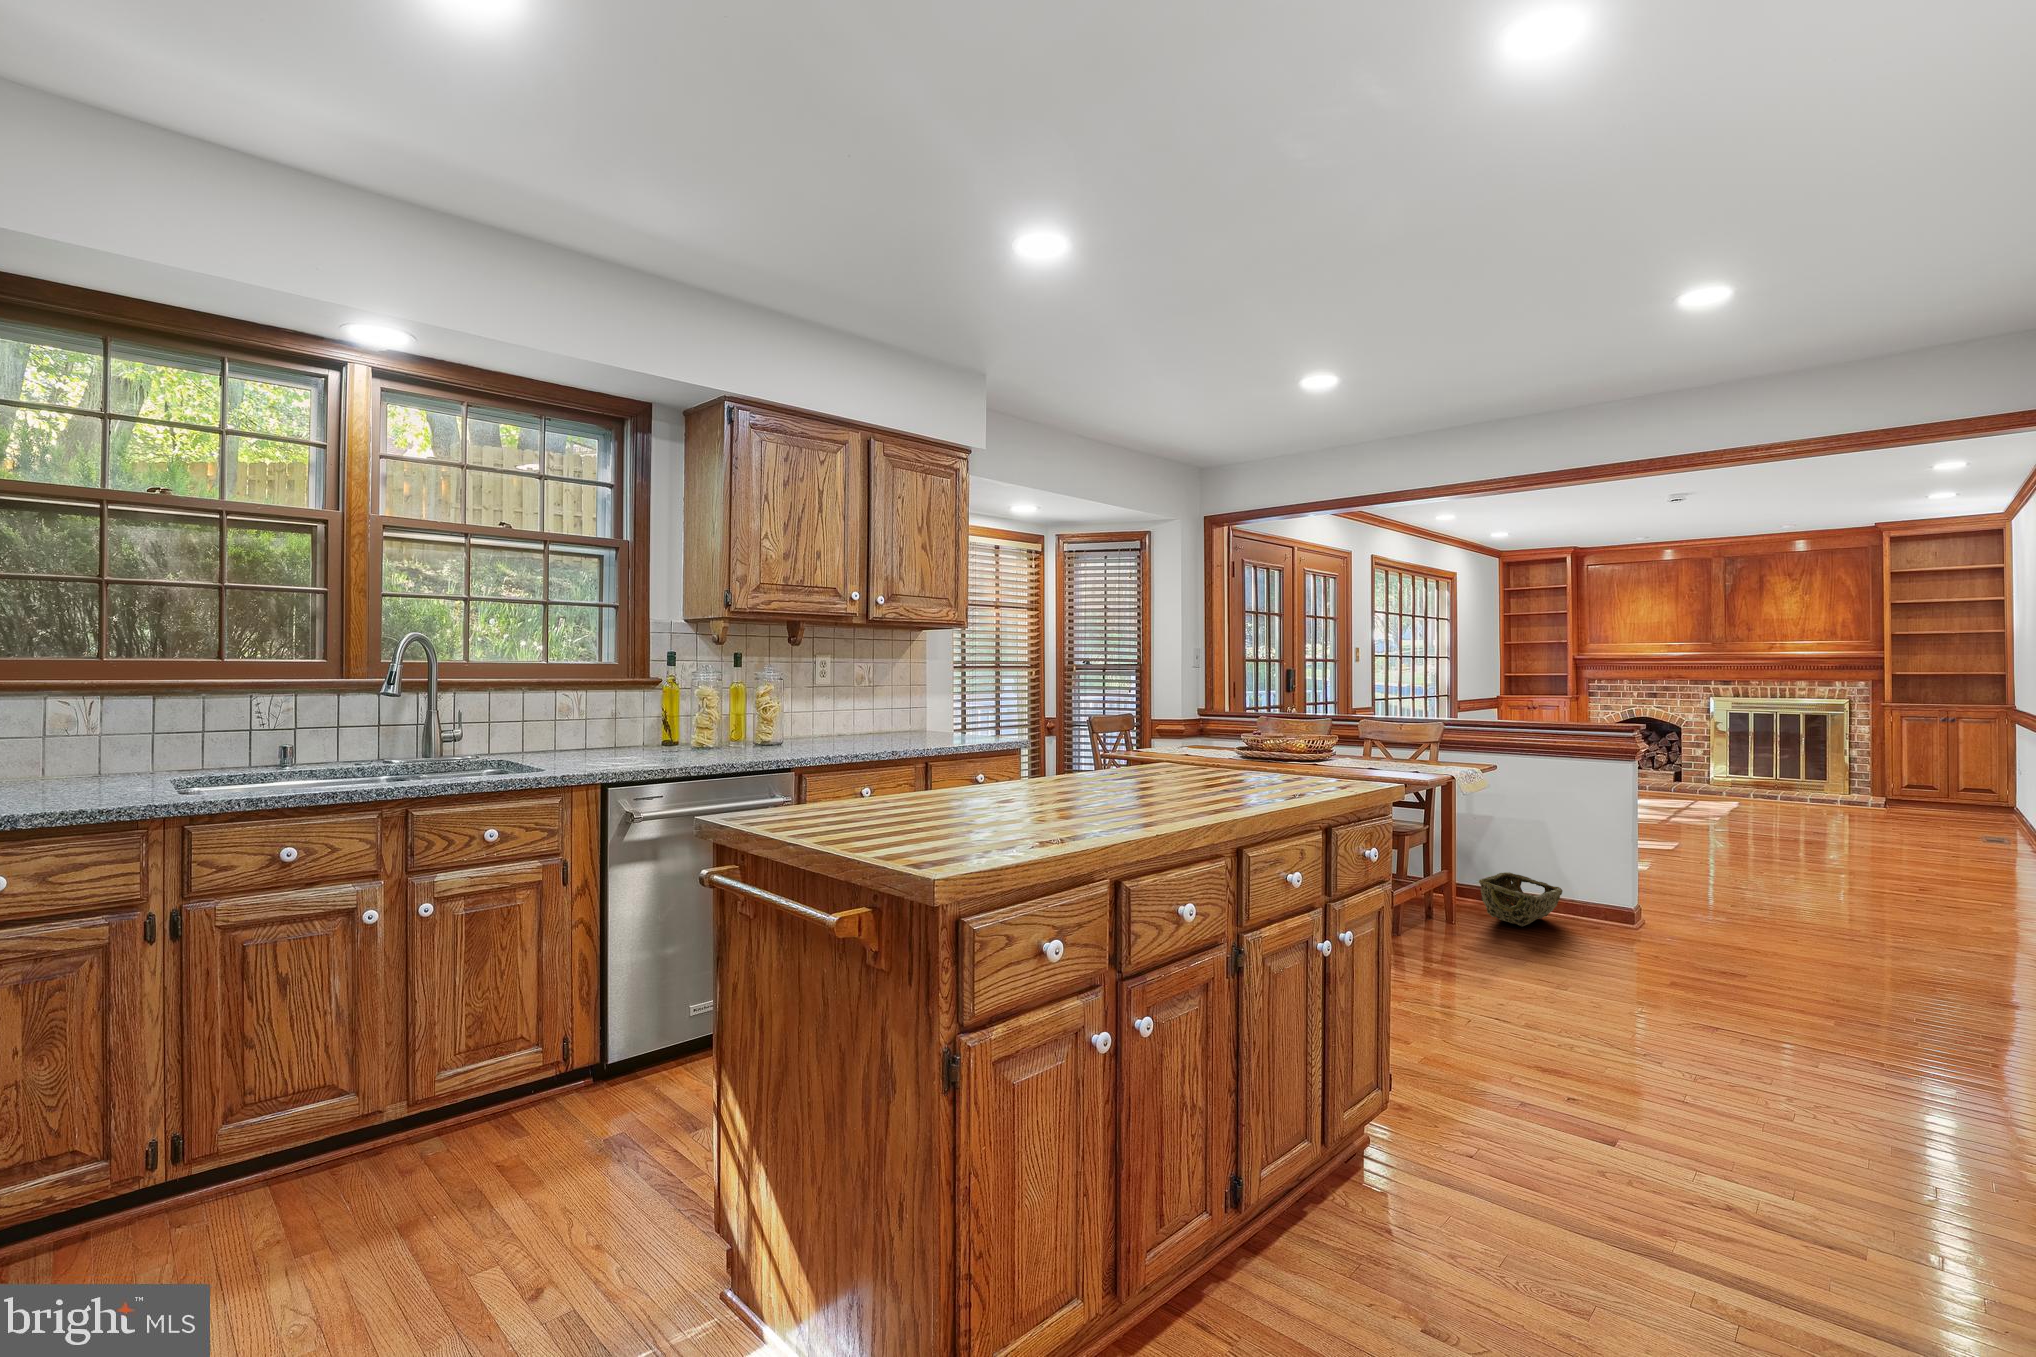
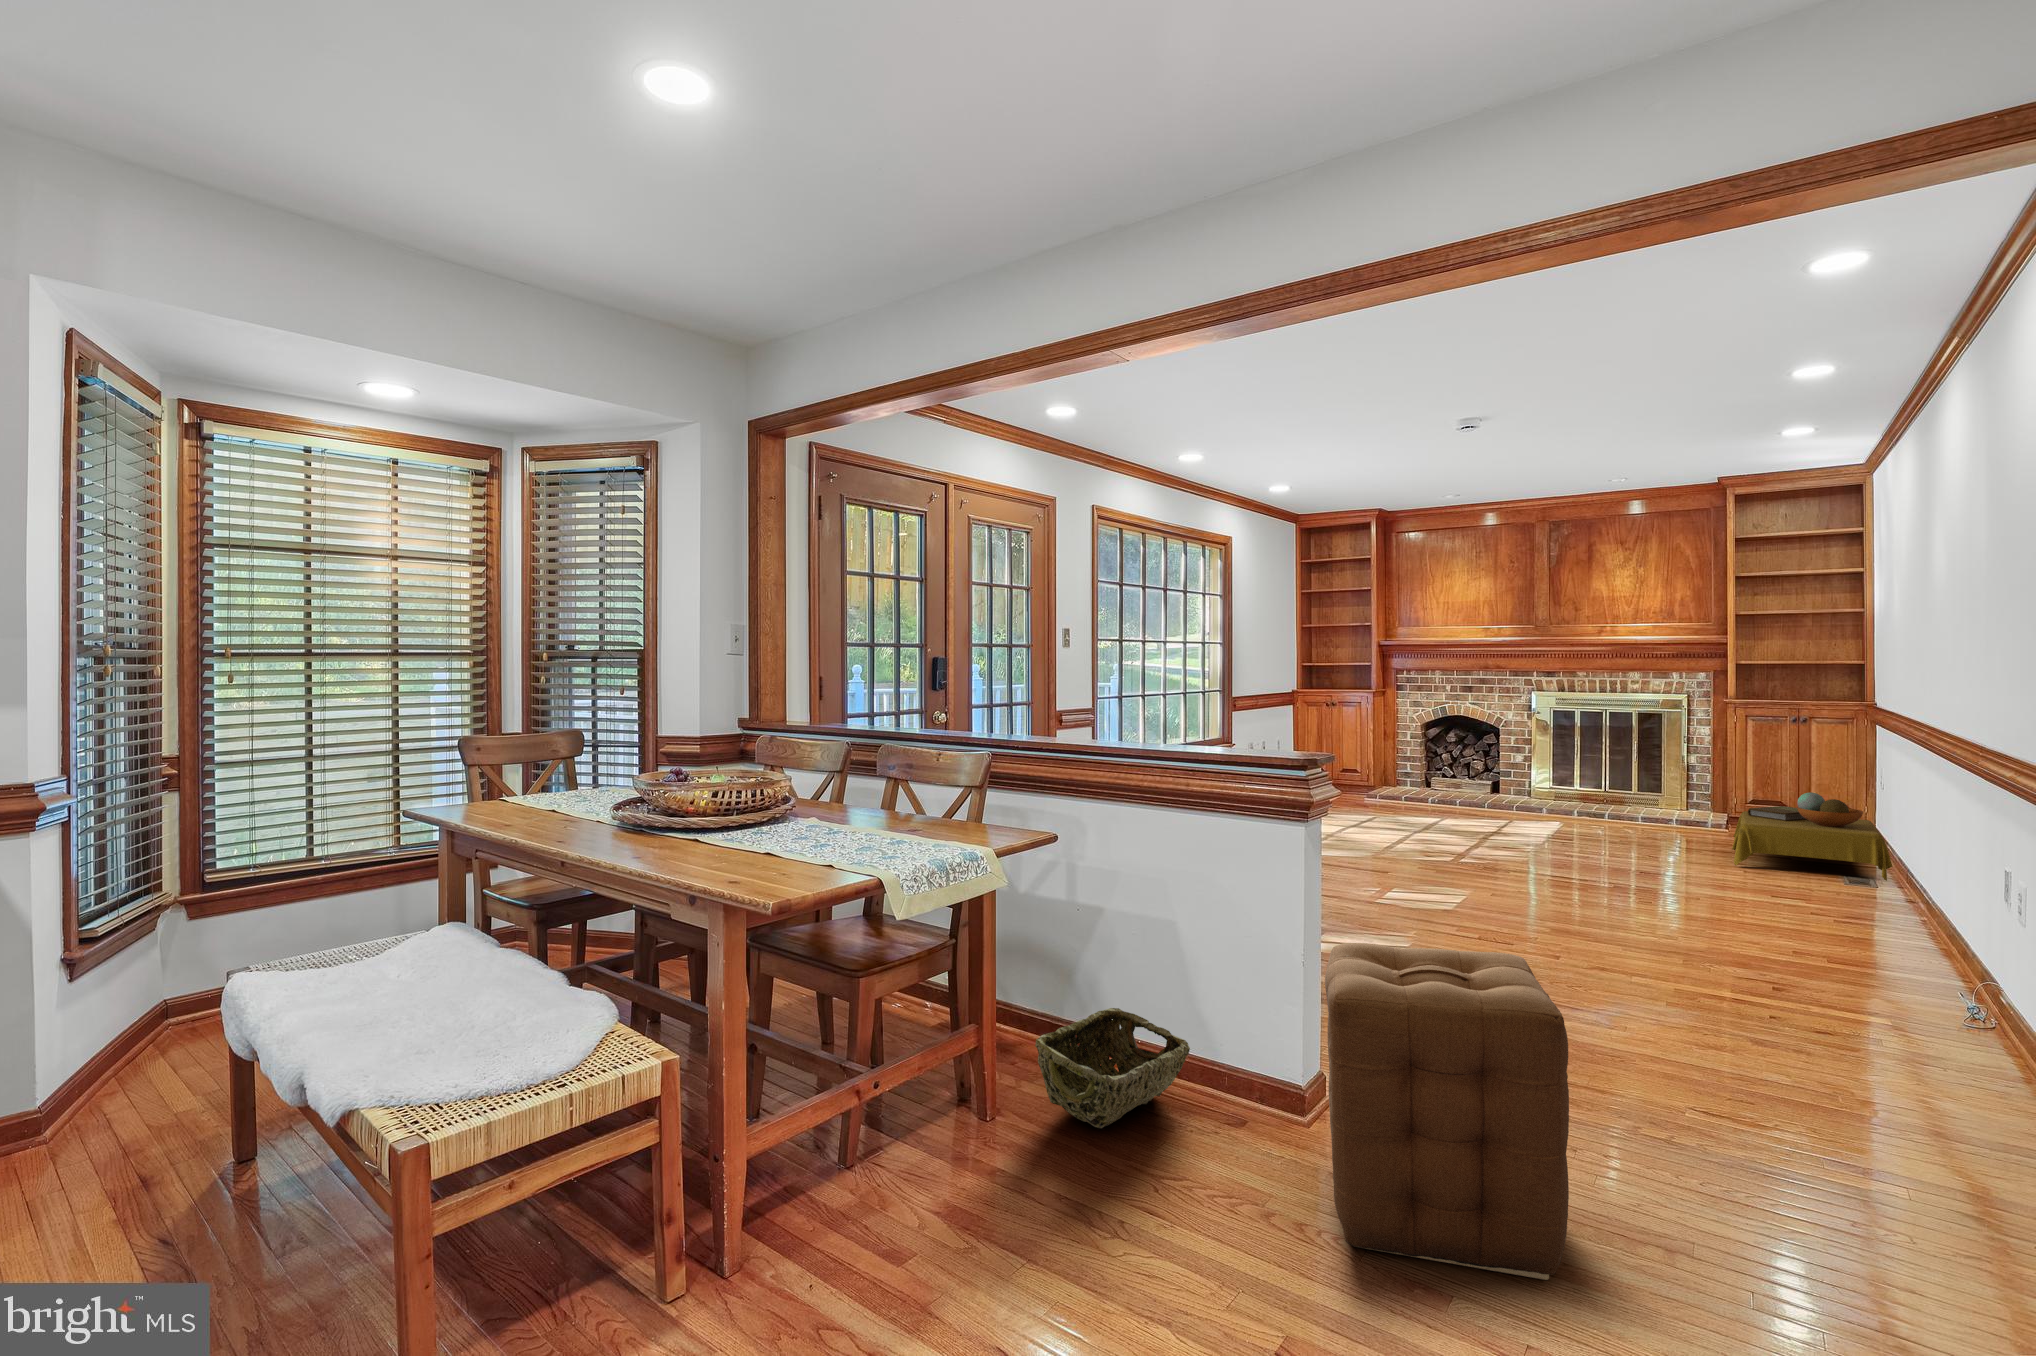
side table: none [1891,773,2023,838] -> present [1732,792,1892,881]
ottoman: none [1661,822,1811,973] -> present [1325,943,1569,1280]

